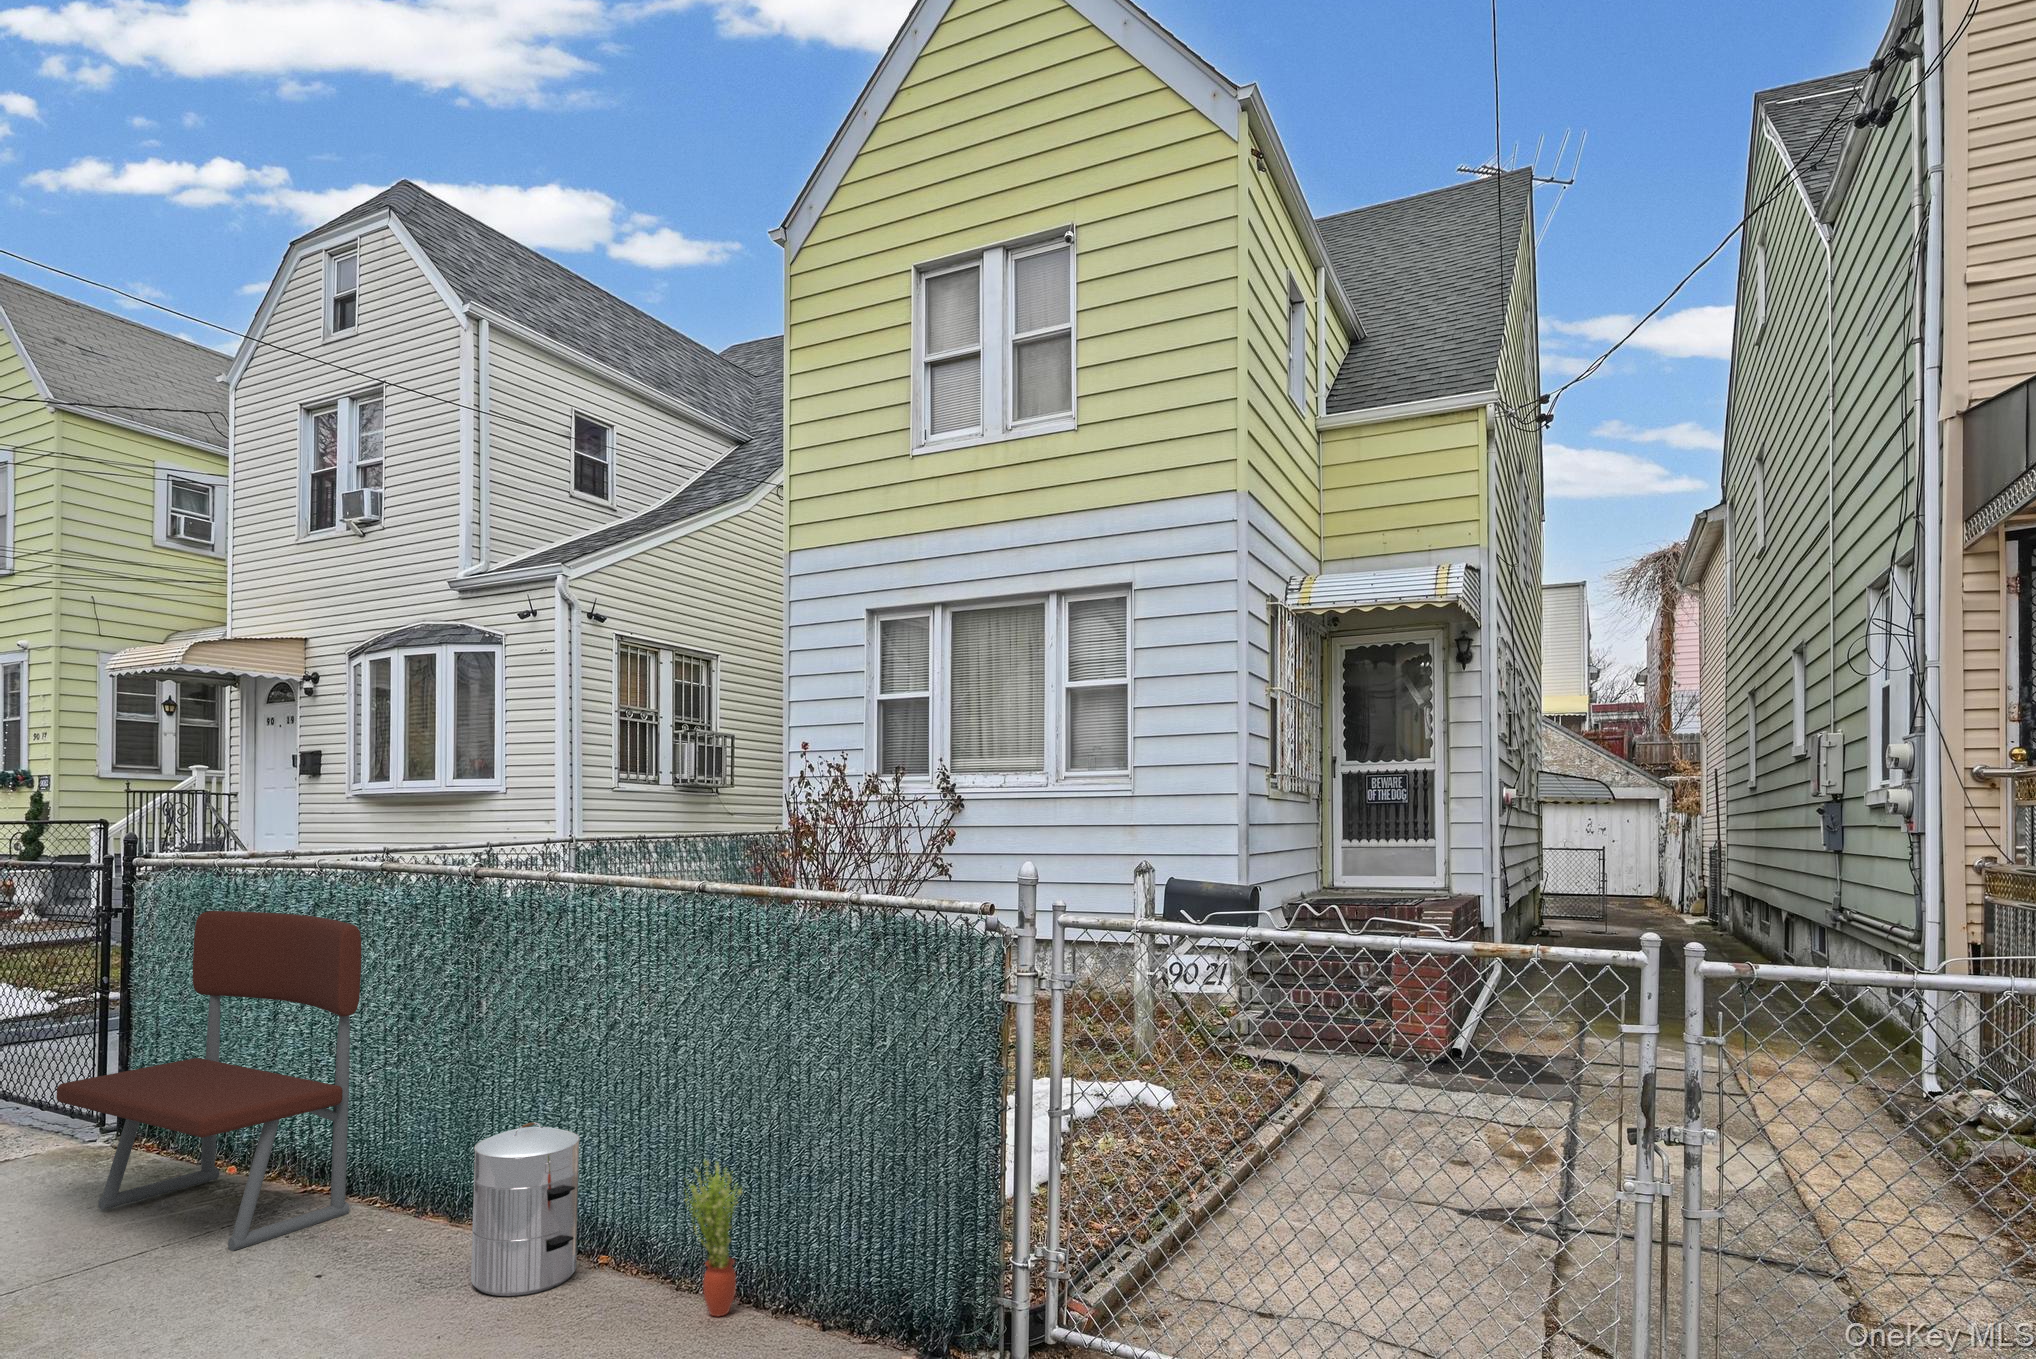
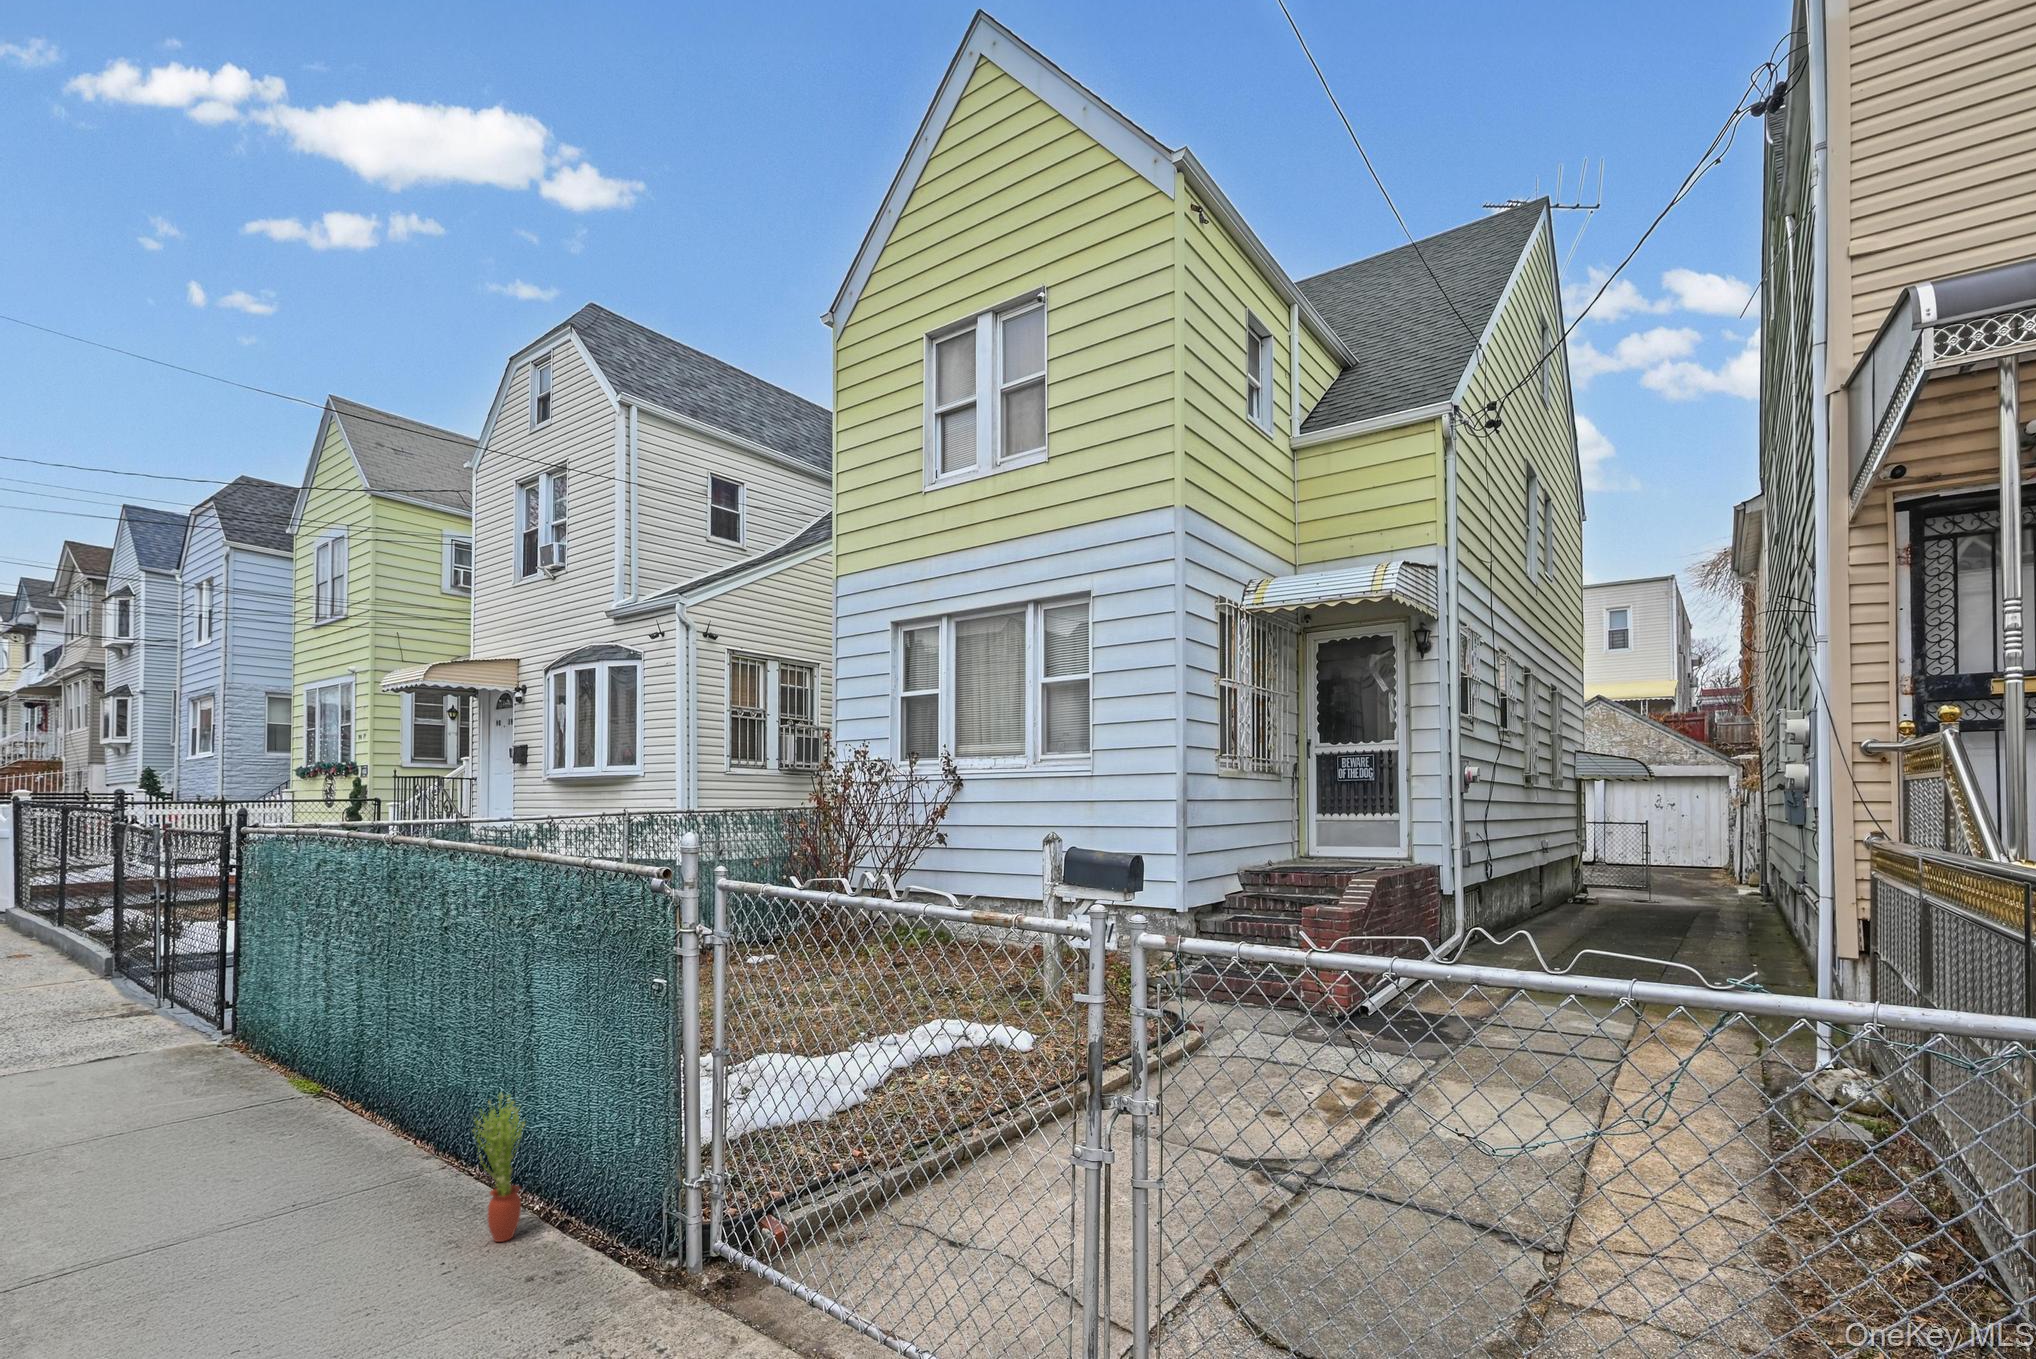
bench: present [57,911,361,1251] -> none [74,861,311,1153]
waste bin: present [471,1122,580,1296] -> none [321,1051,432,1210]

